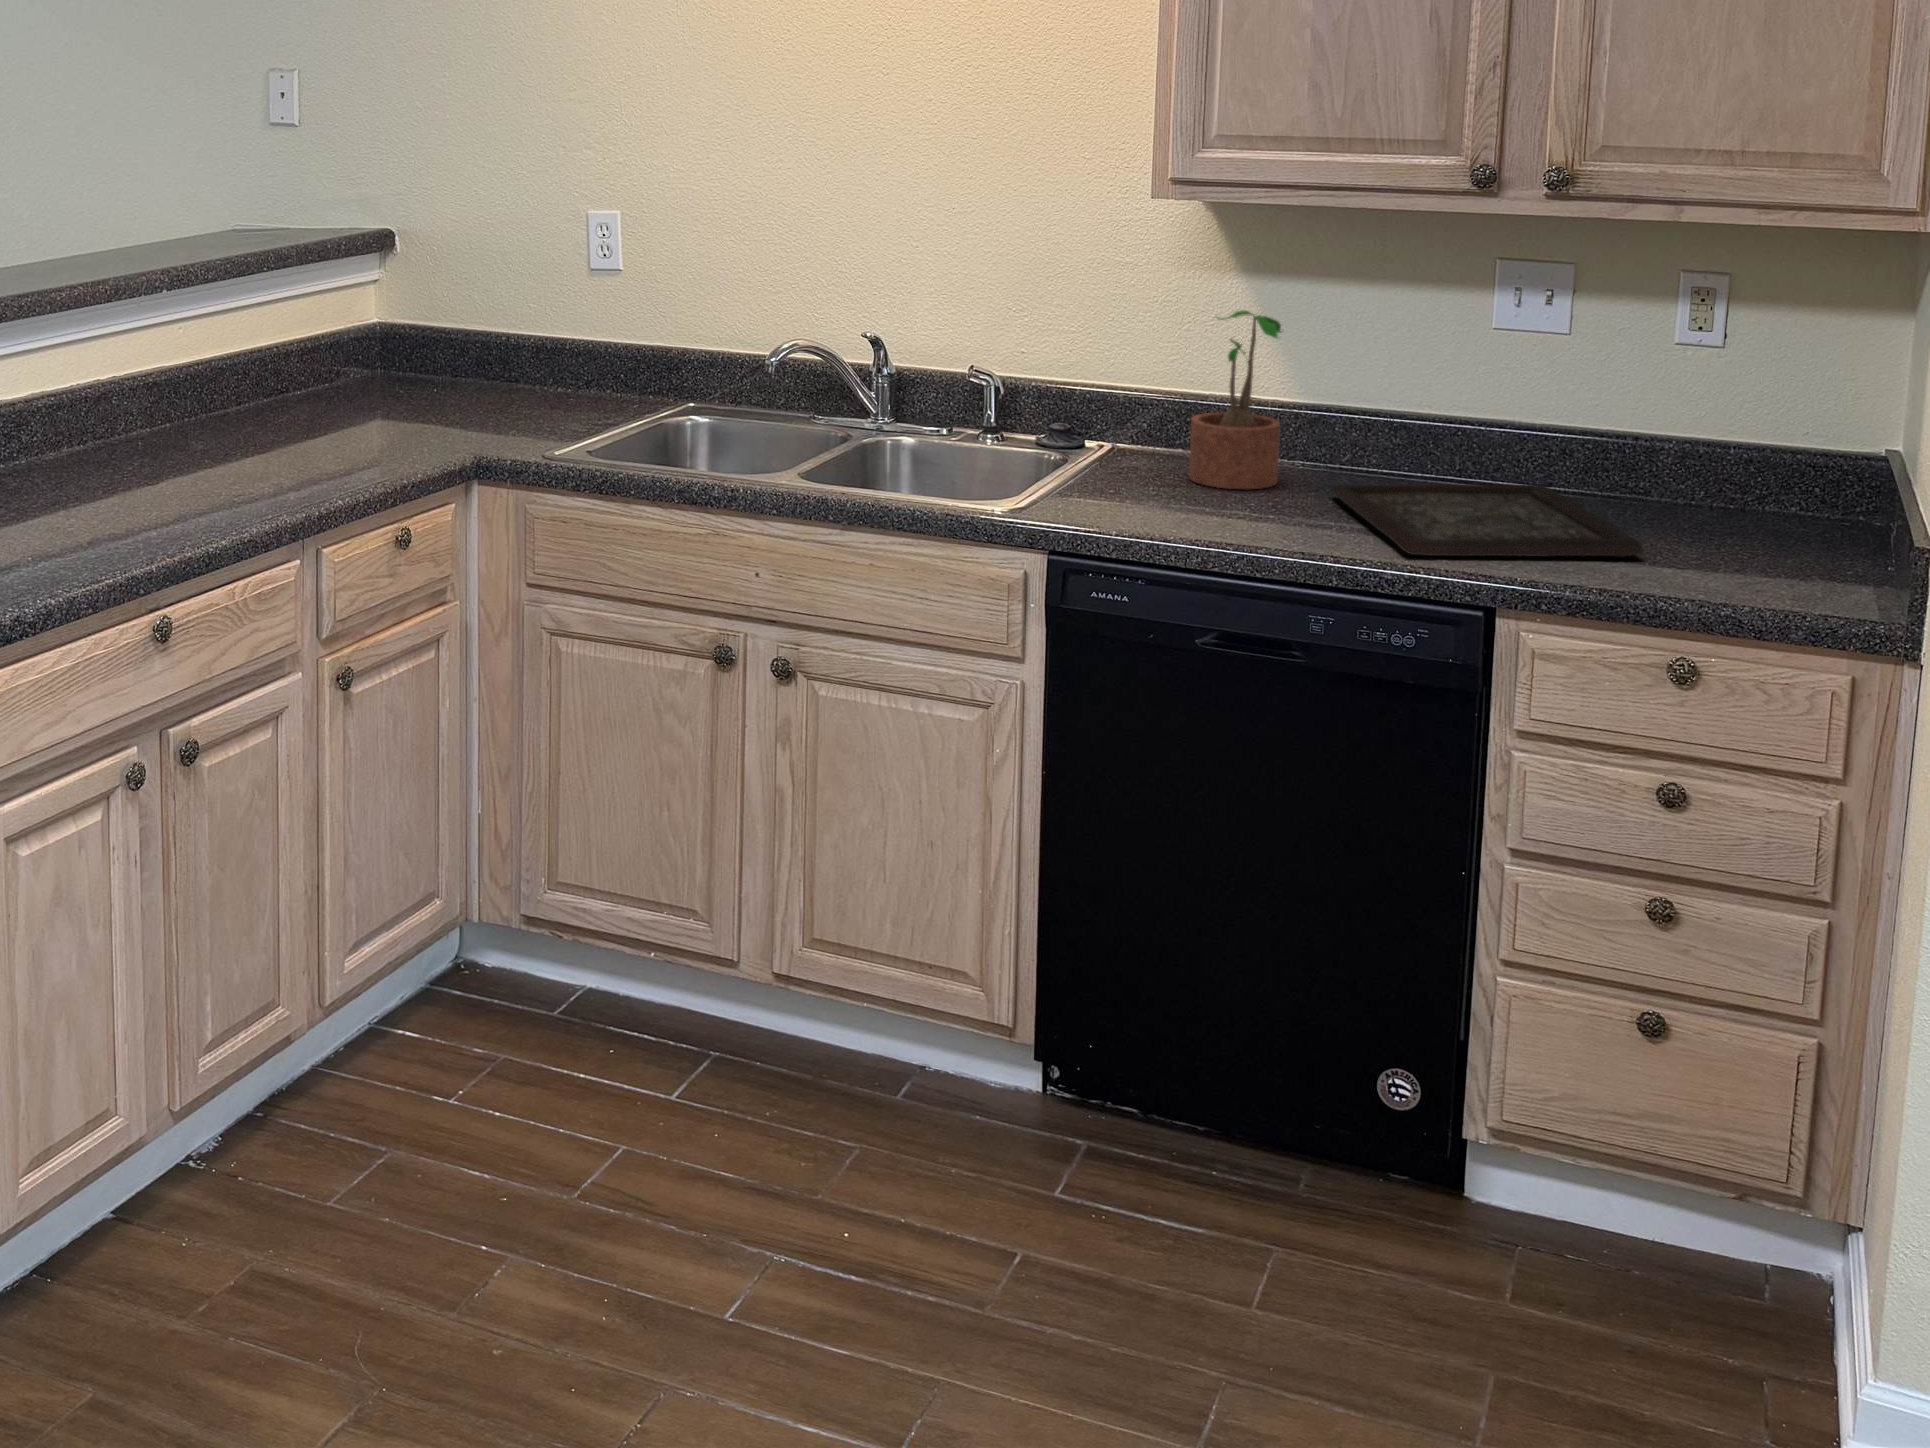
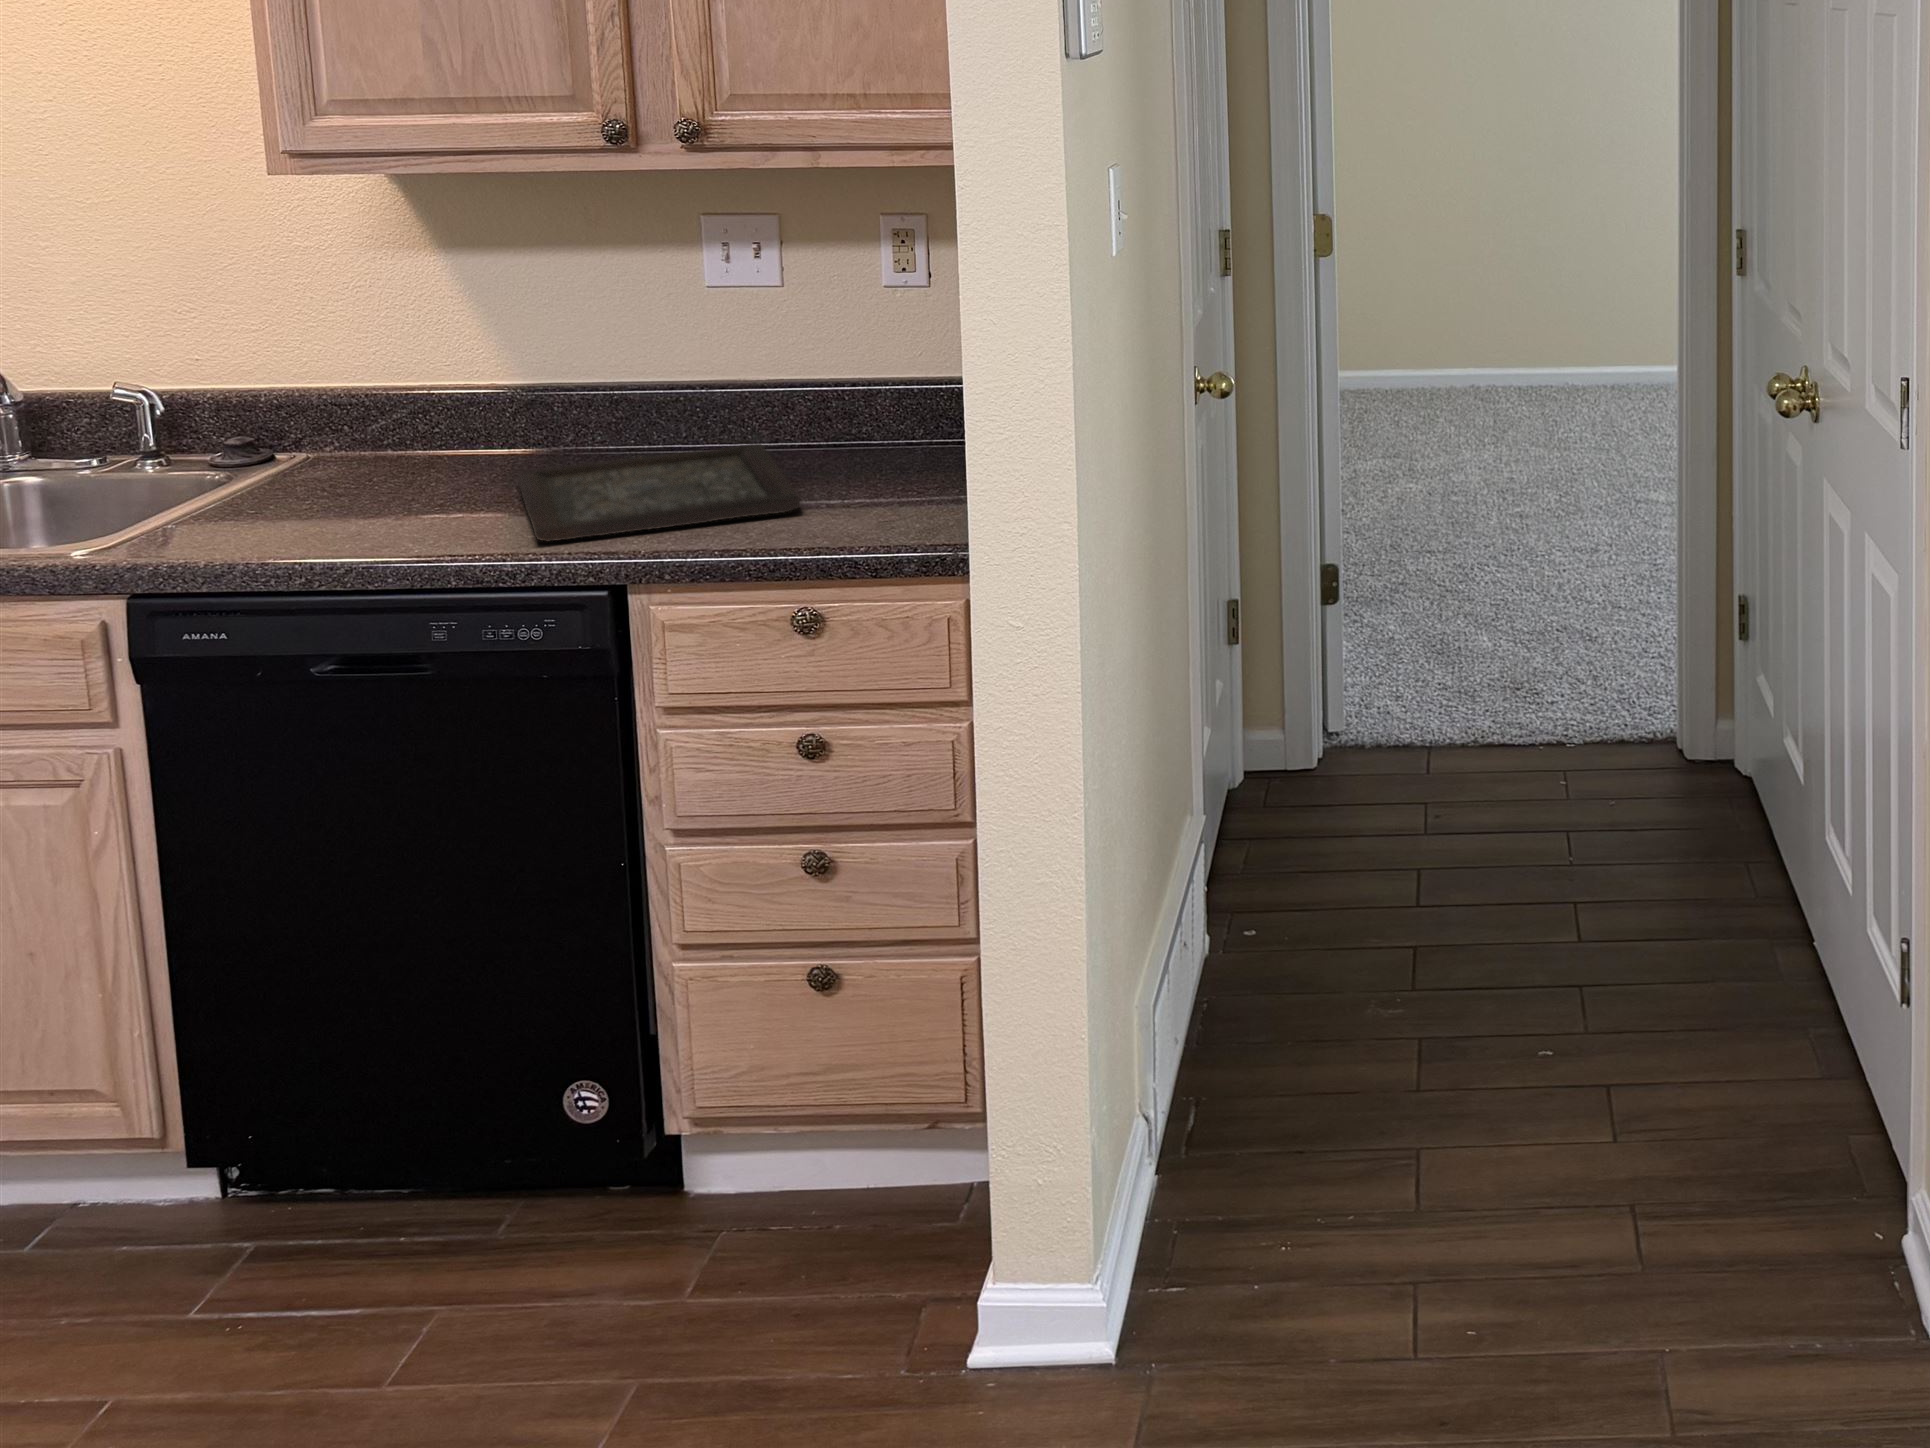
potted plant: present [1189,310,1281,489] -> none [362,292,474,489]

